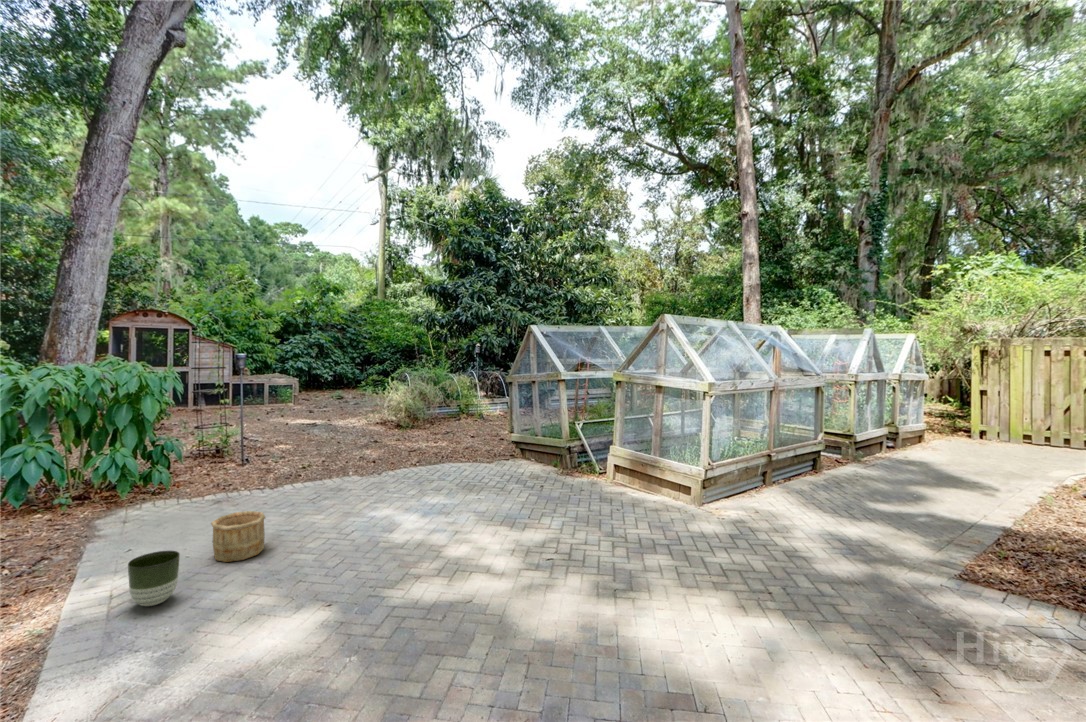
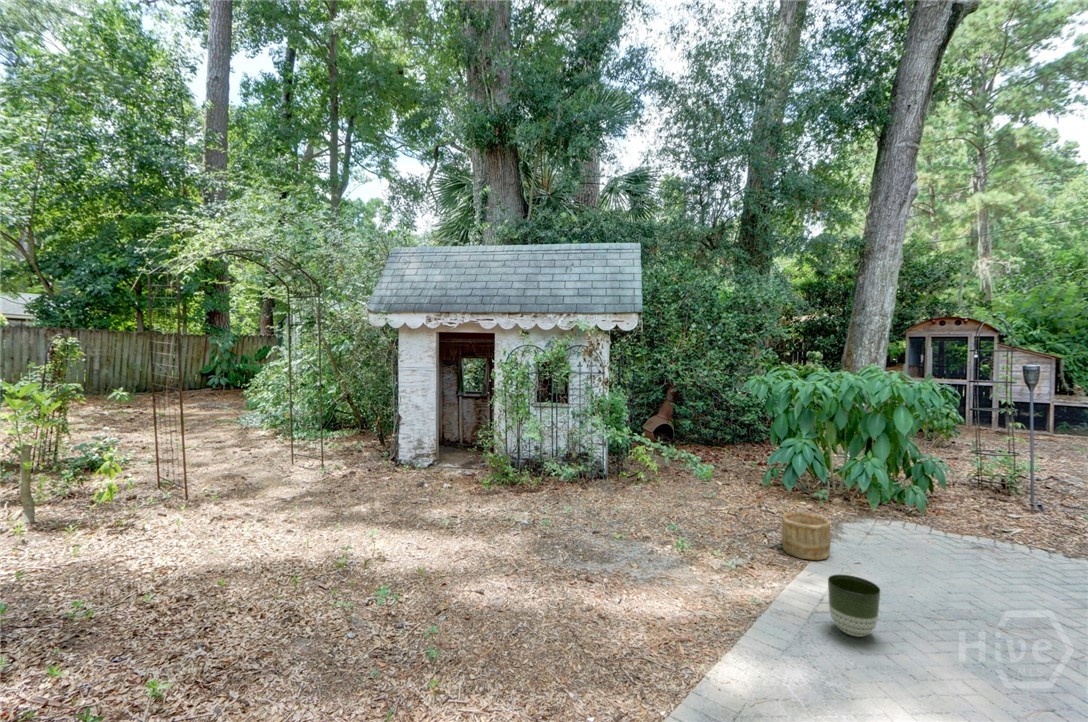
wooden bucket: present [211,511,265,562] -> present [781,512,832,560]

